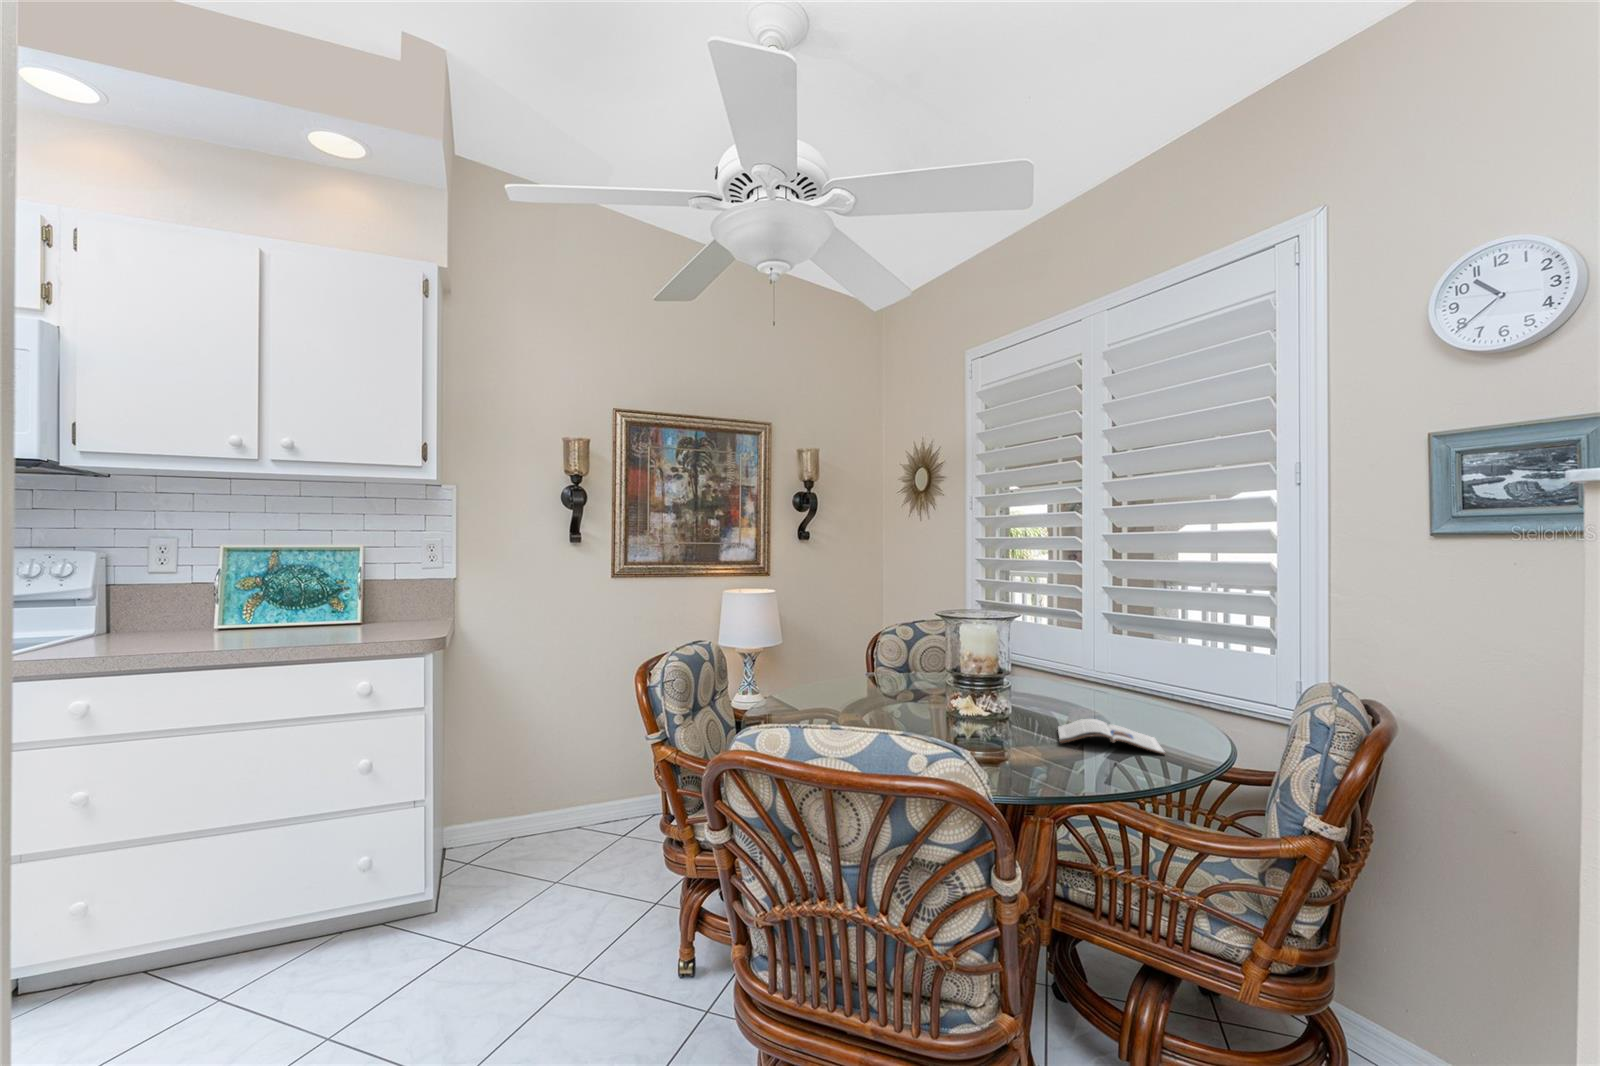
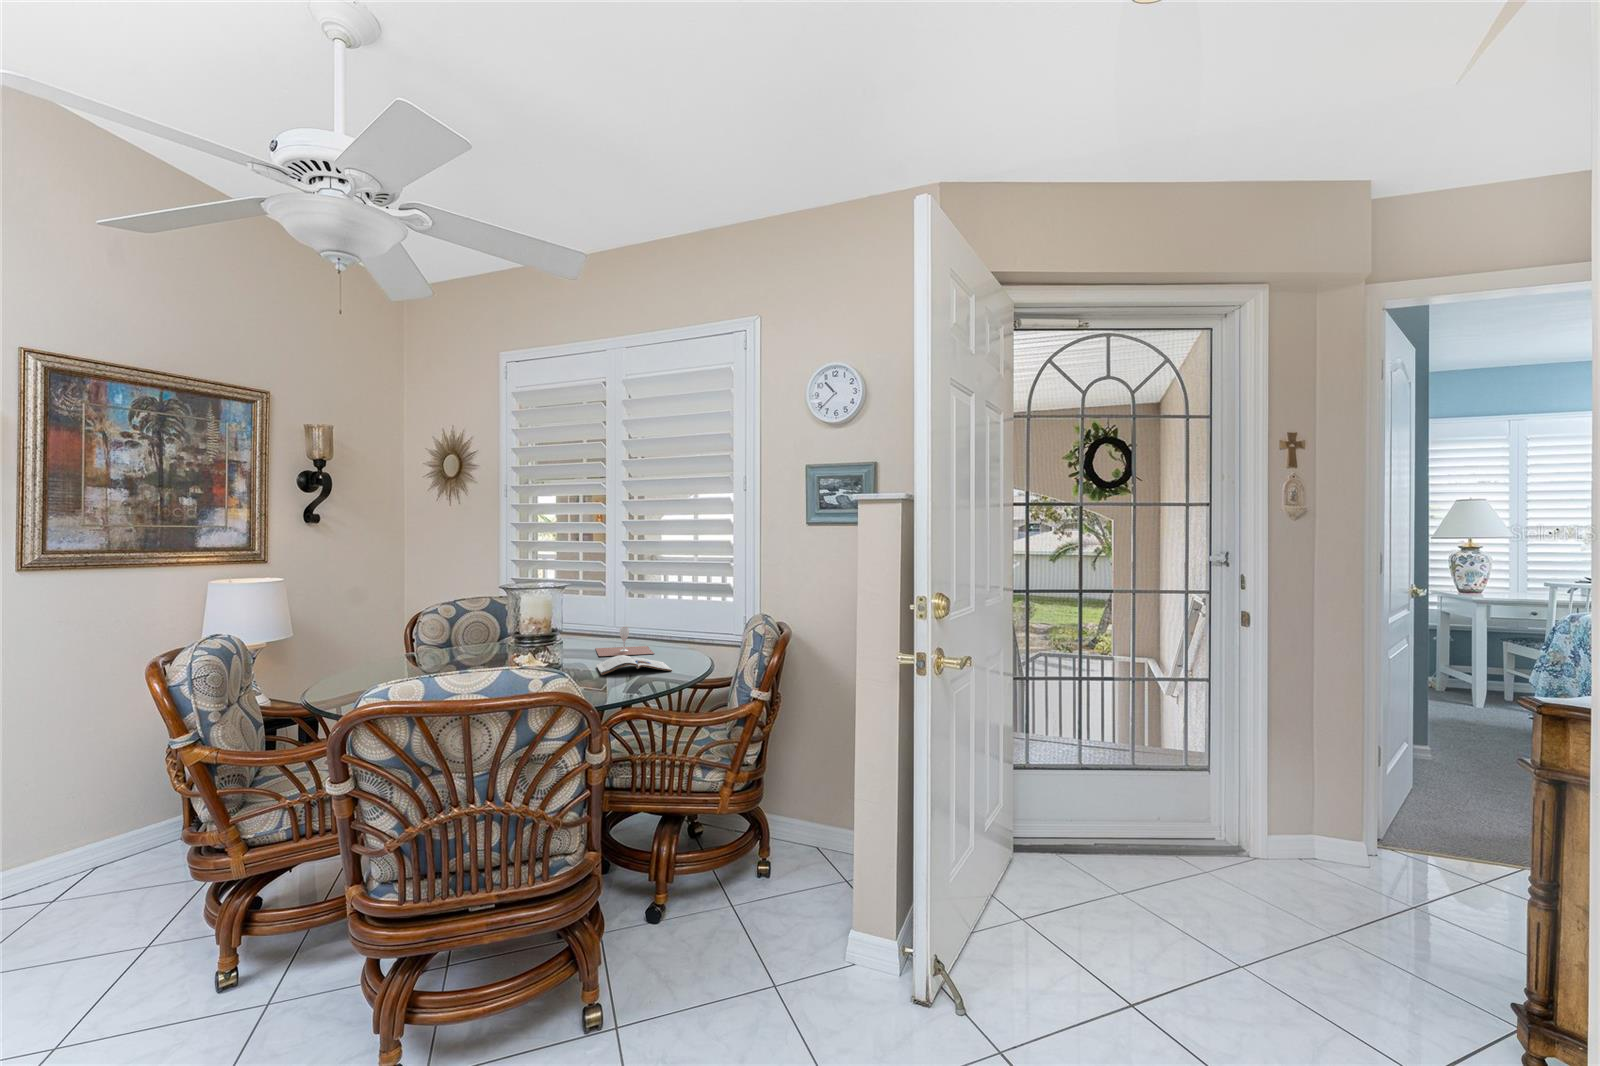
wine glass: none [1066,680,1145,722] -> present [596,627,654,656]

